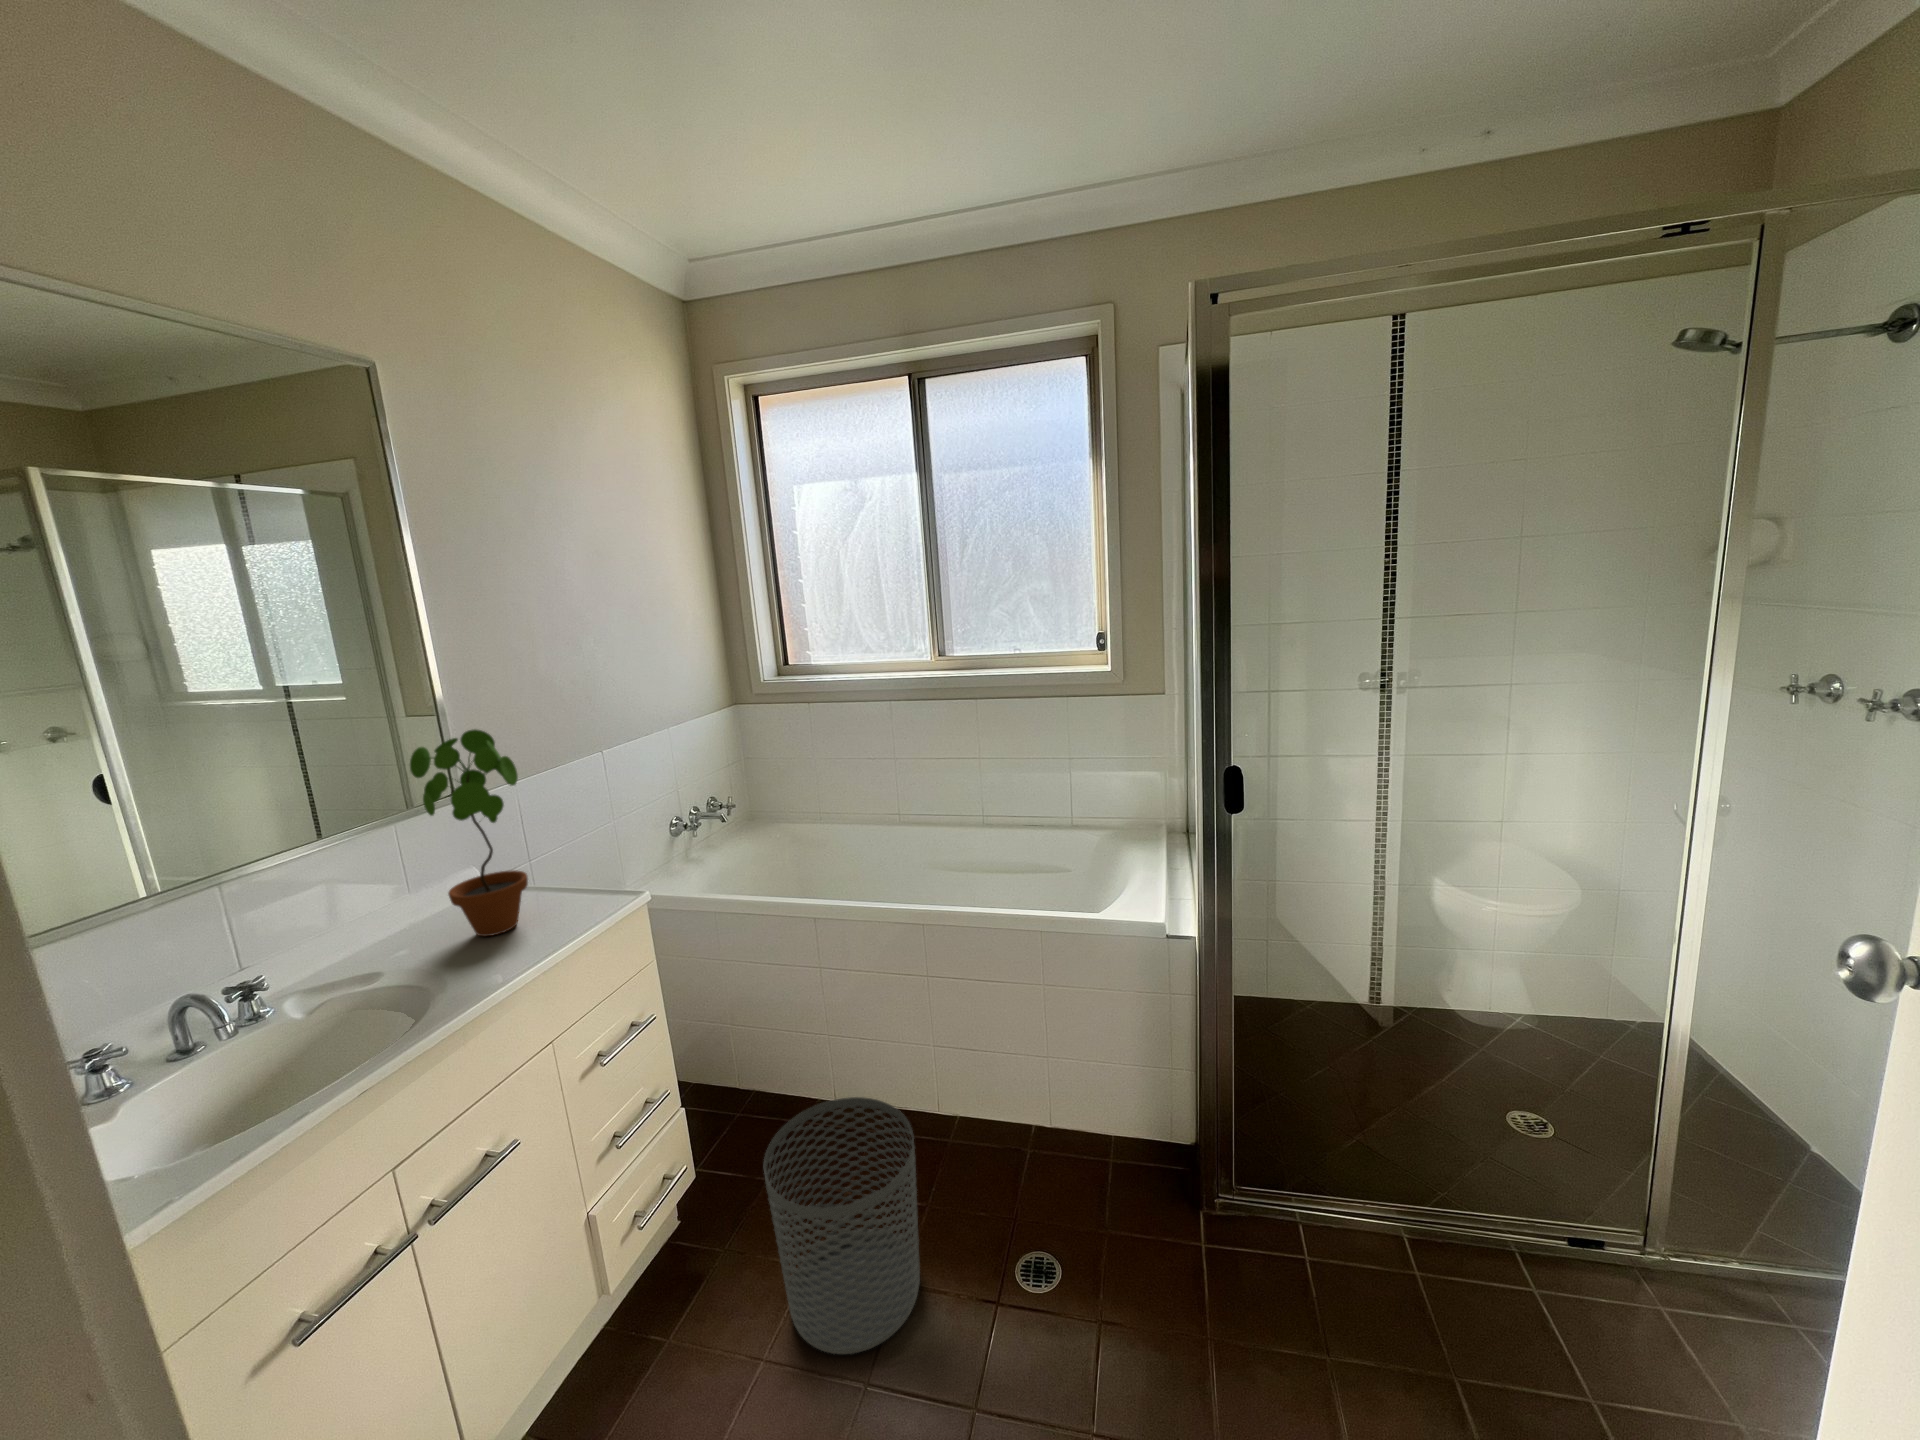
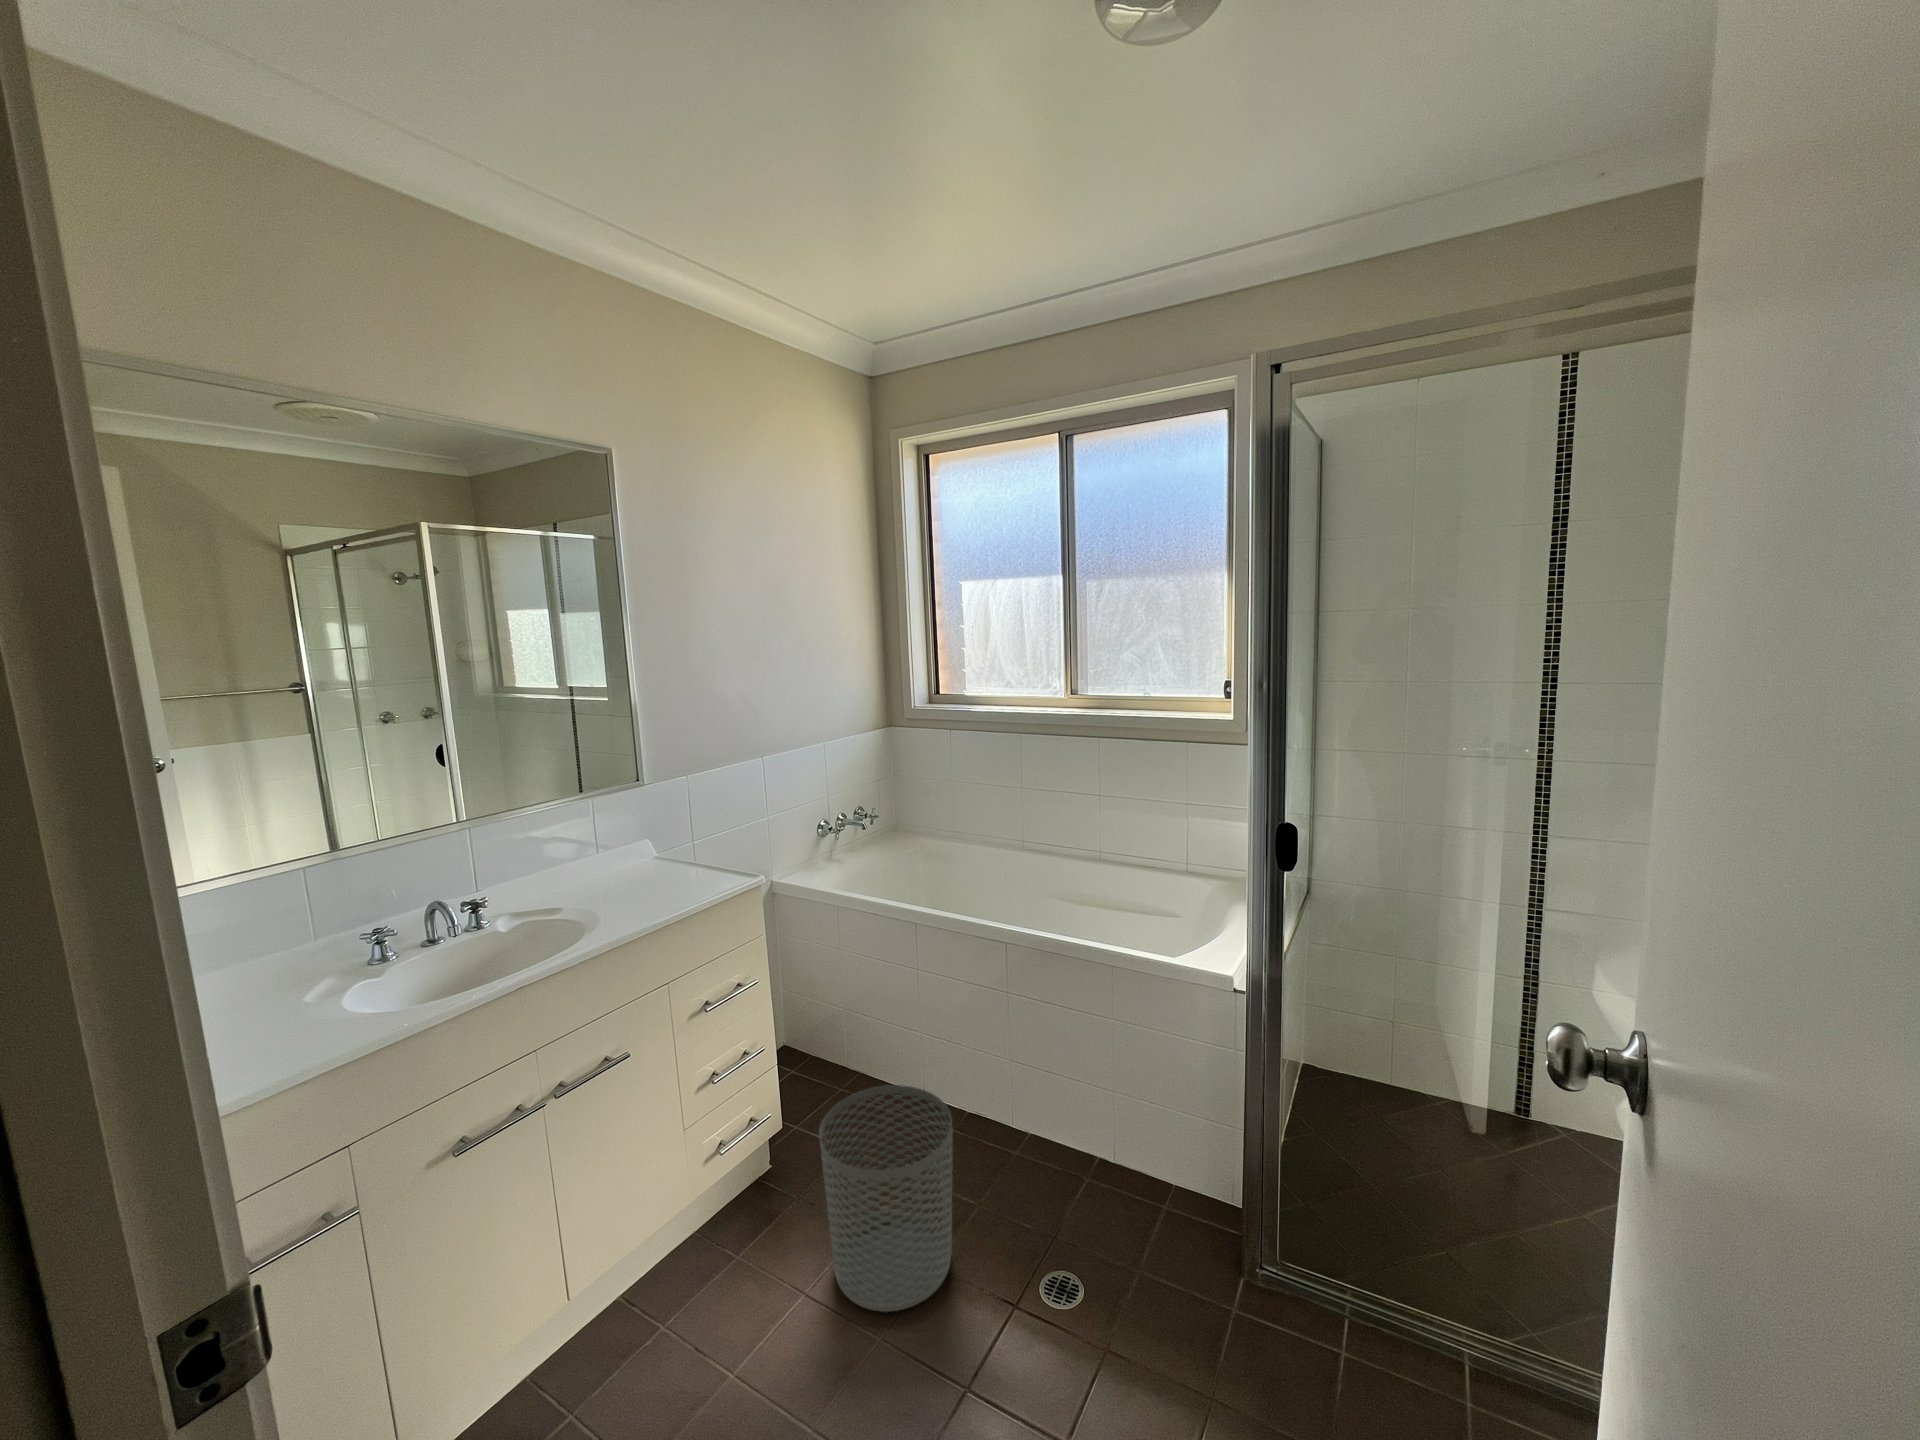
potted plant: present [410,729,528,936] -> none [597,731,672,894]

